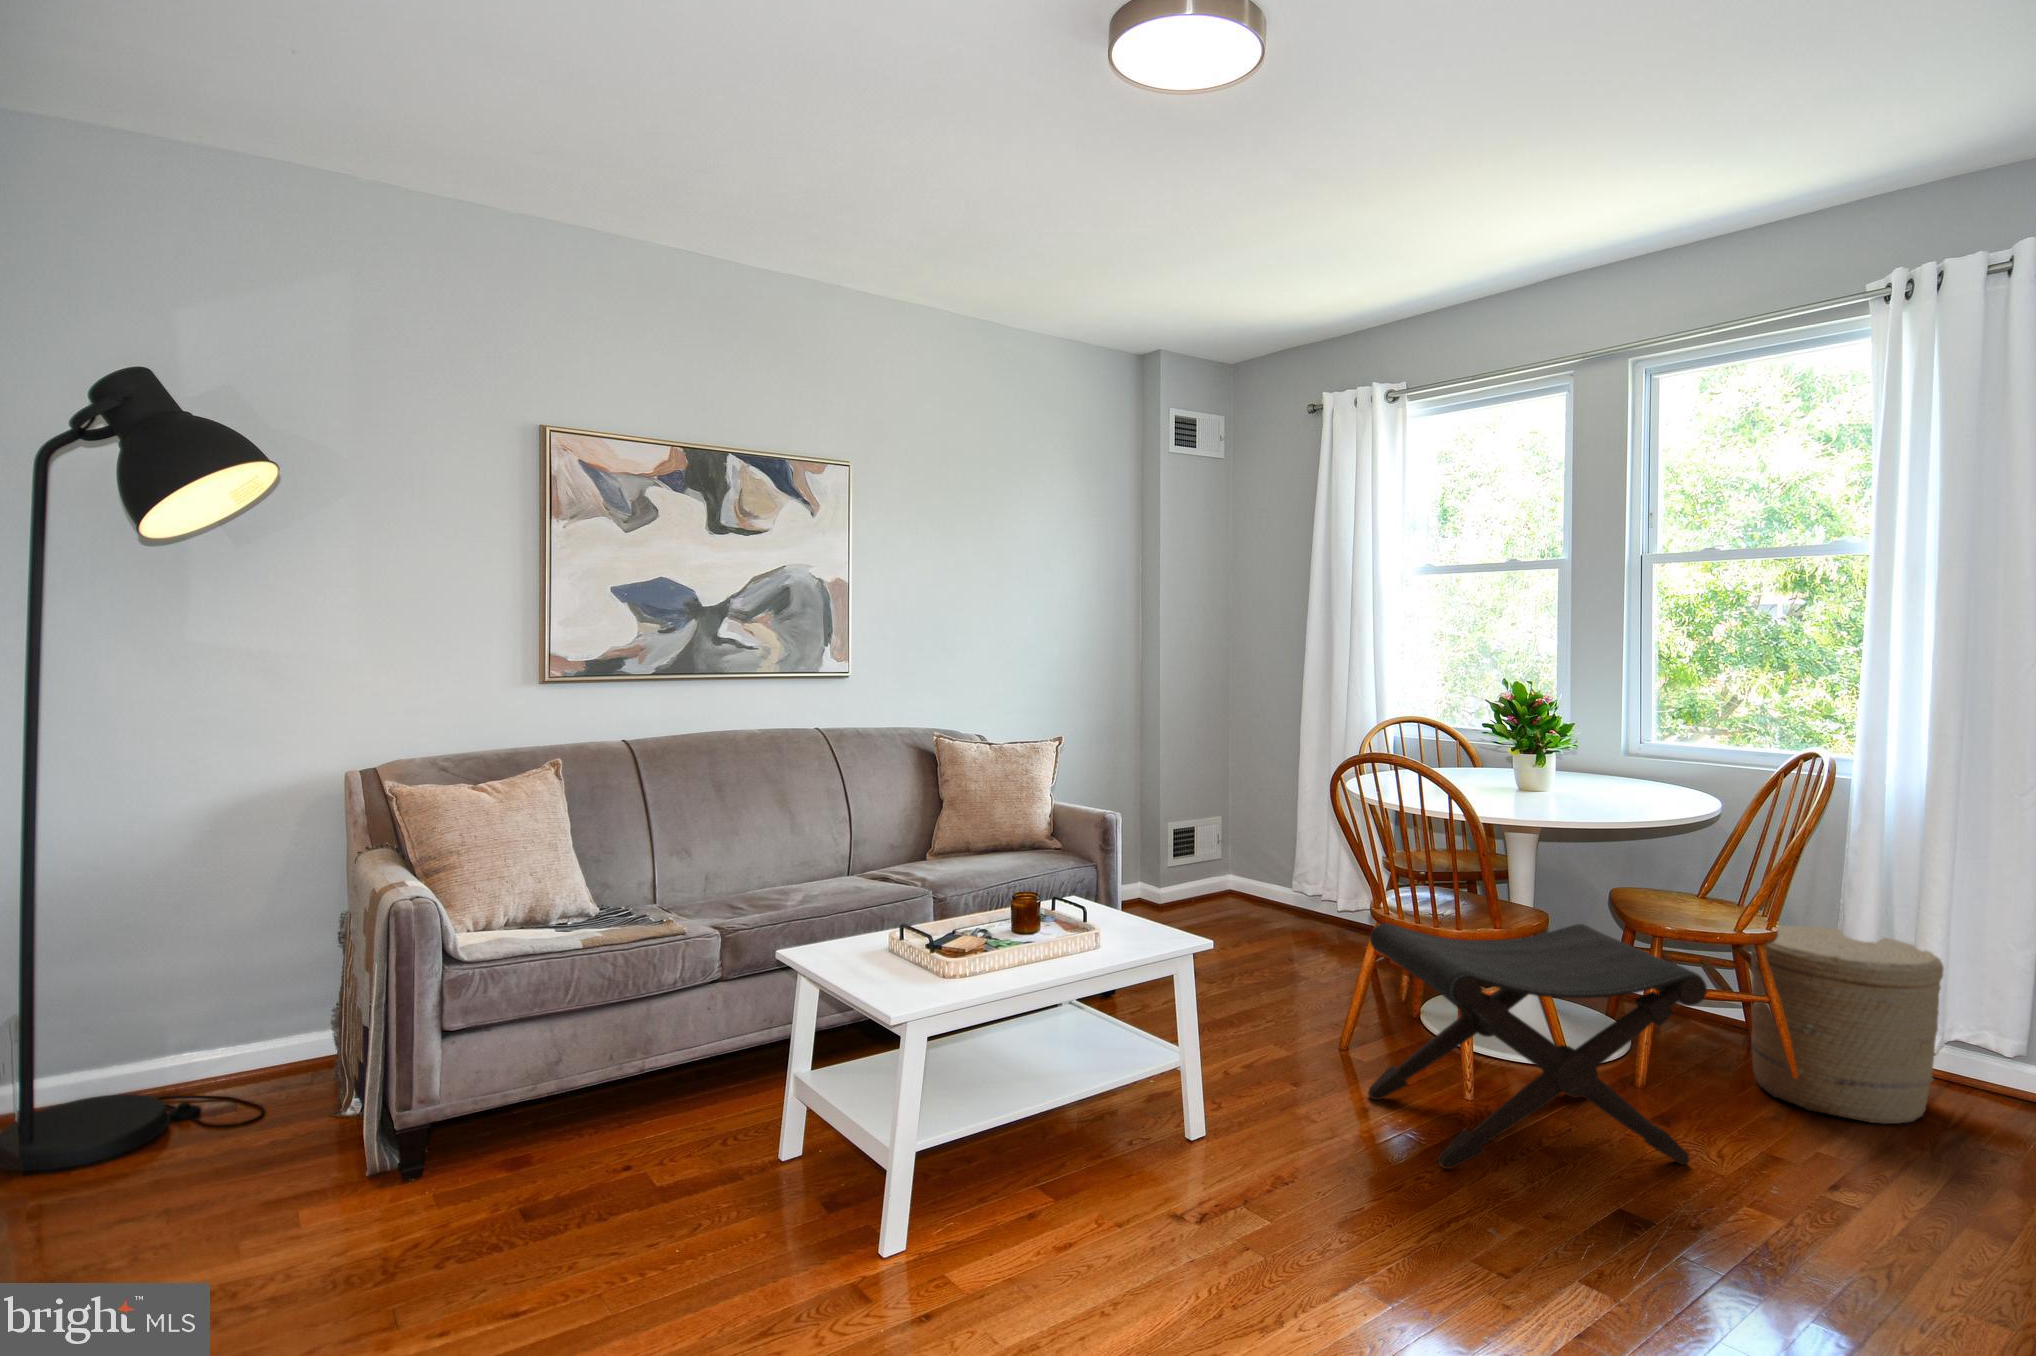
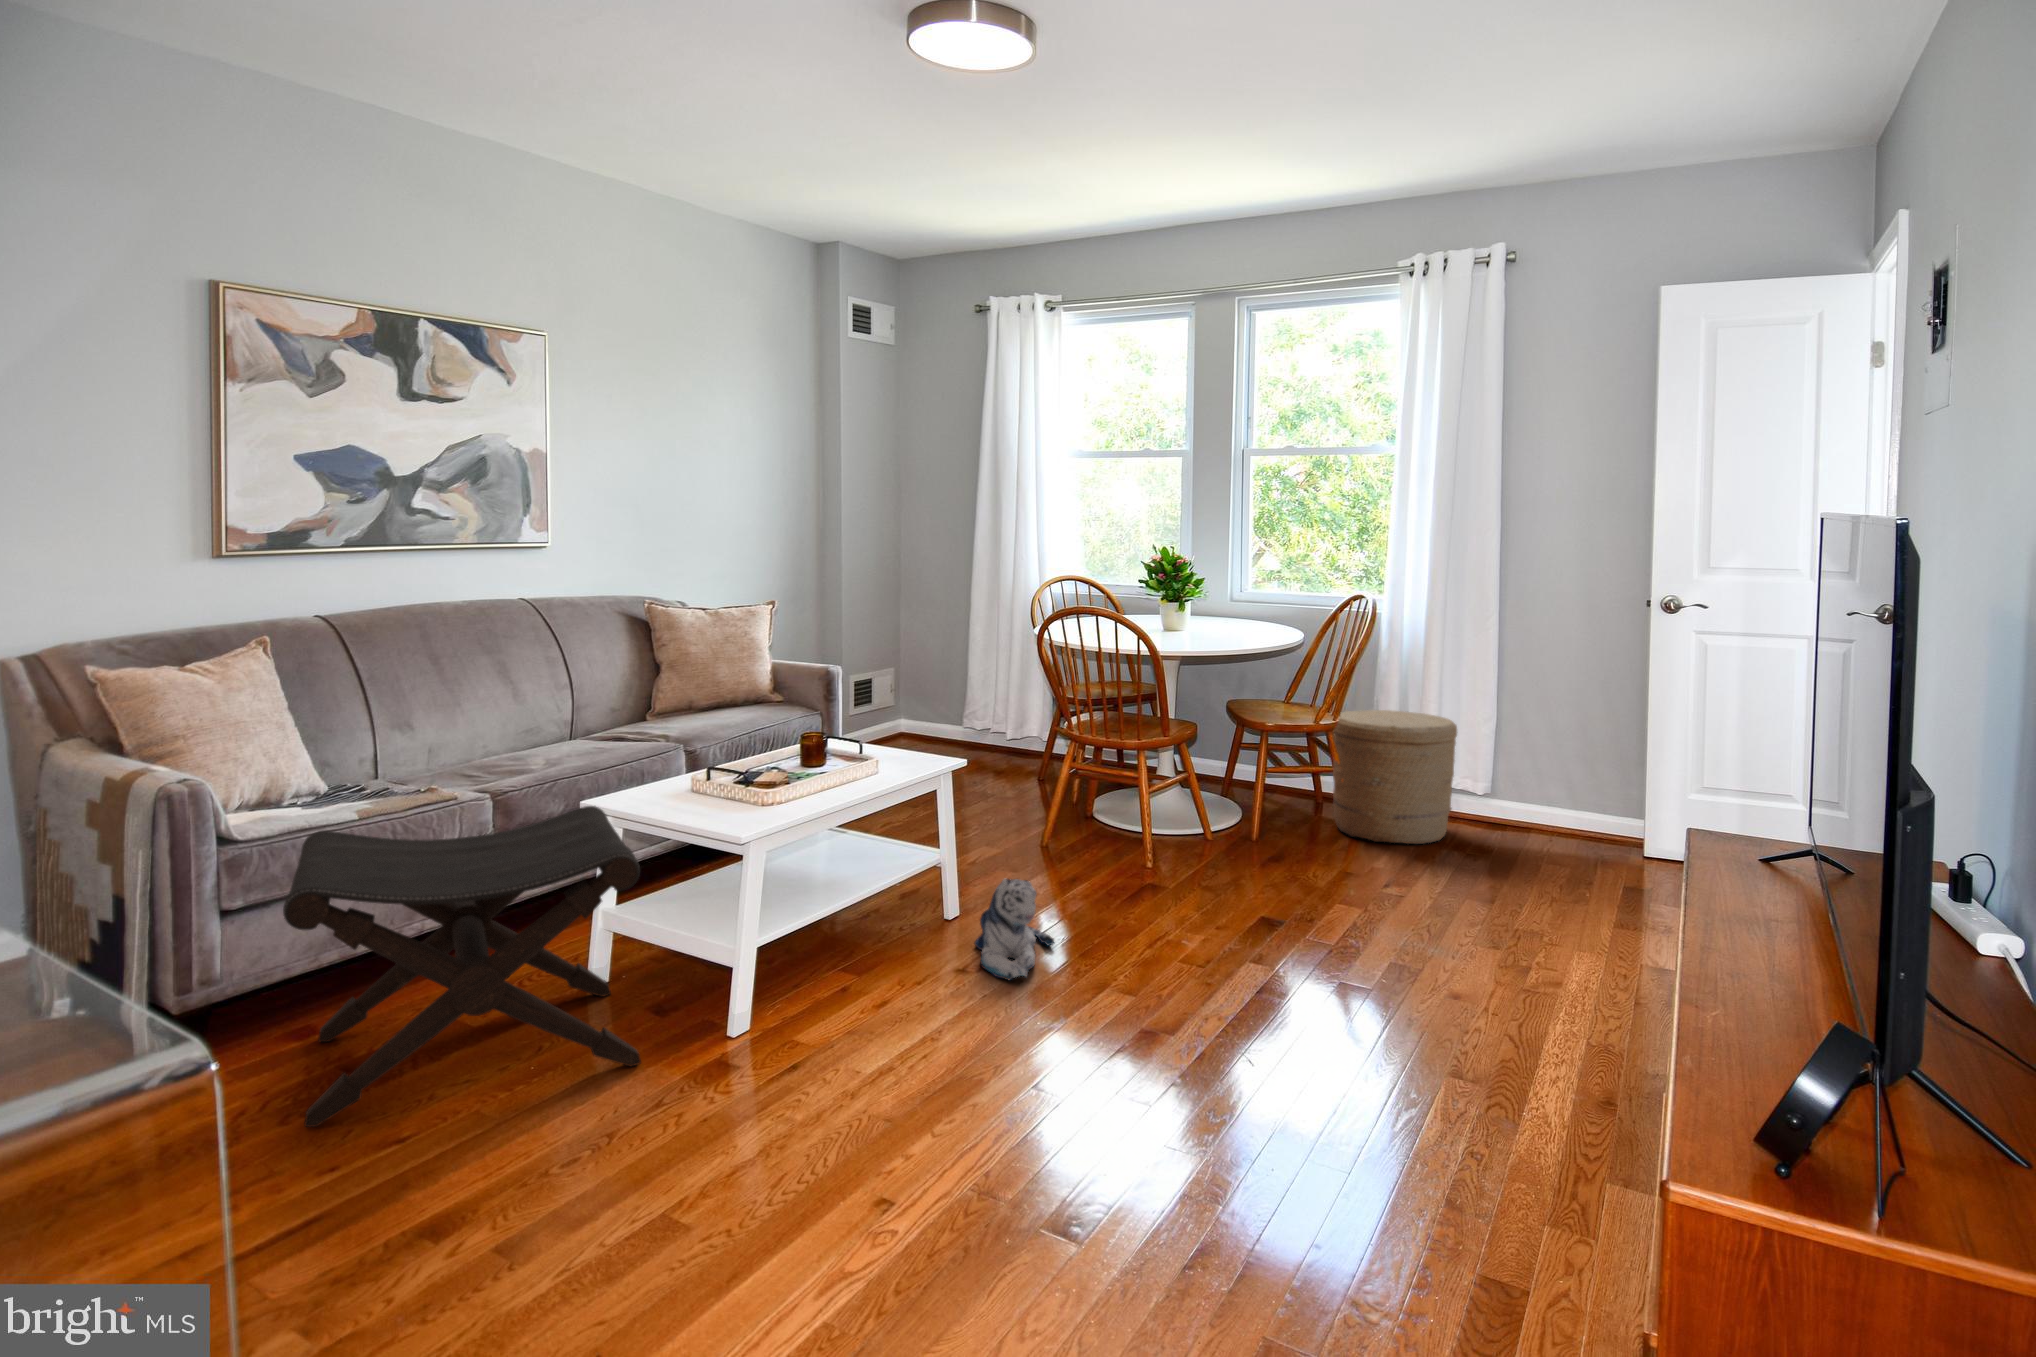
footstool: present [1368,923,1707,1169] -> present [283,806,641,1127]
plush toy: none [1201,1107,1303,1240] -> present [974,879,1054,981]

